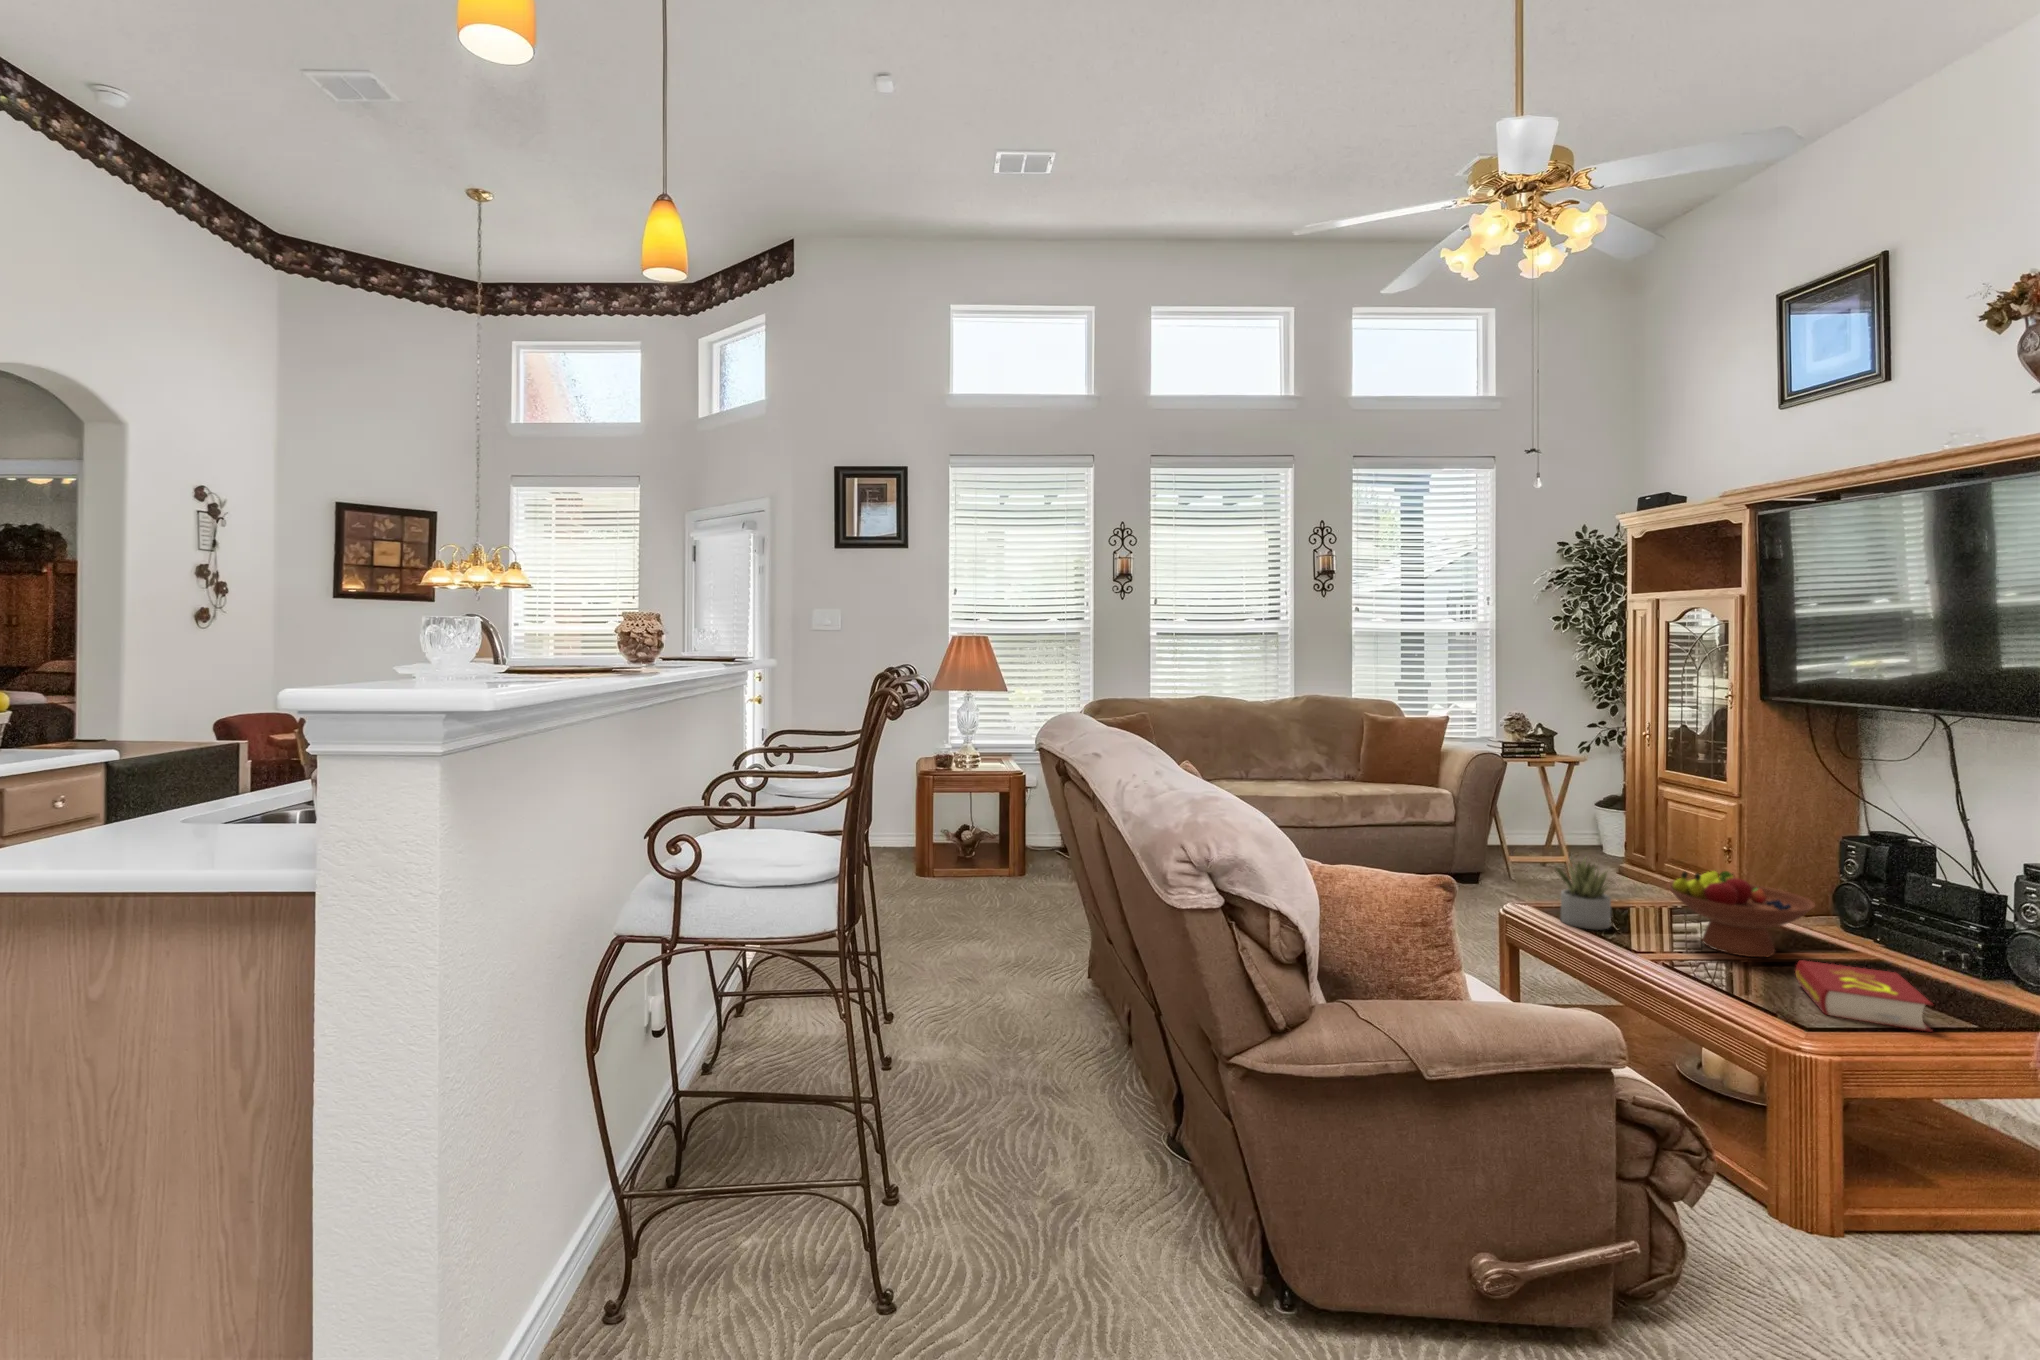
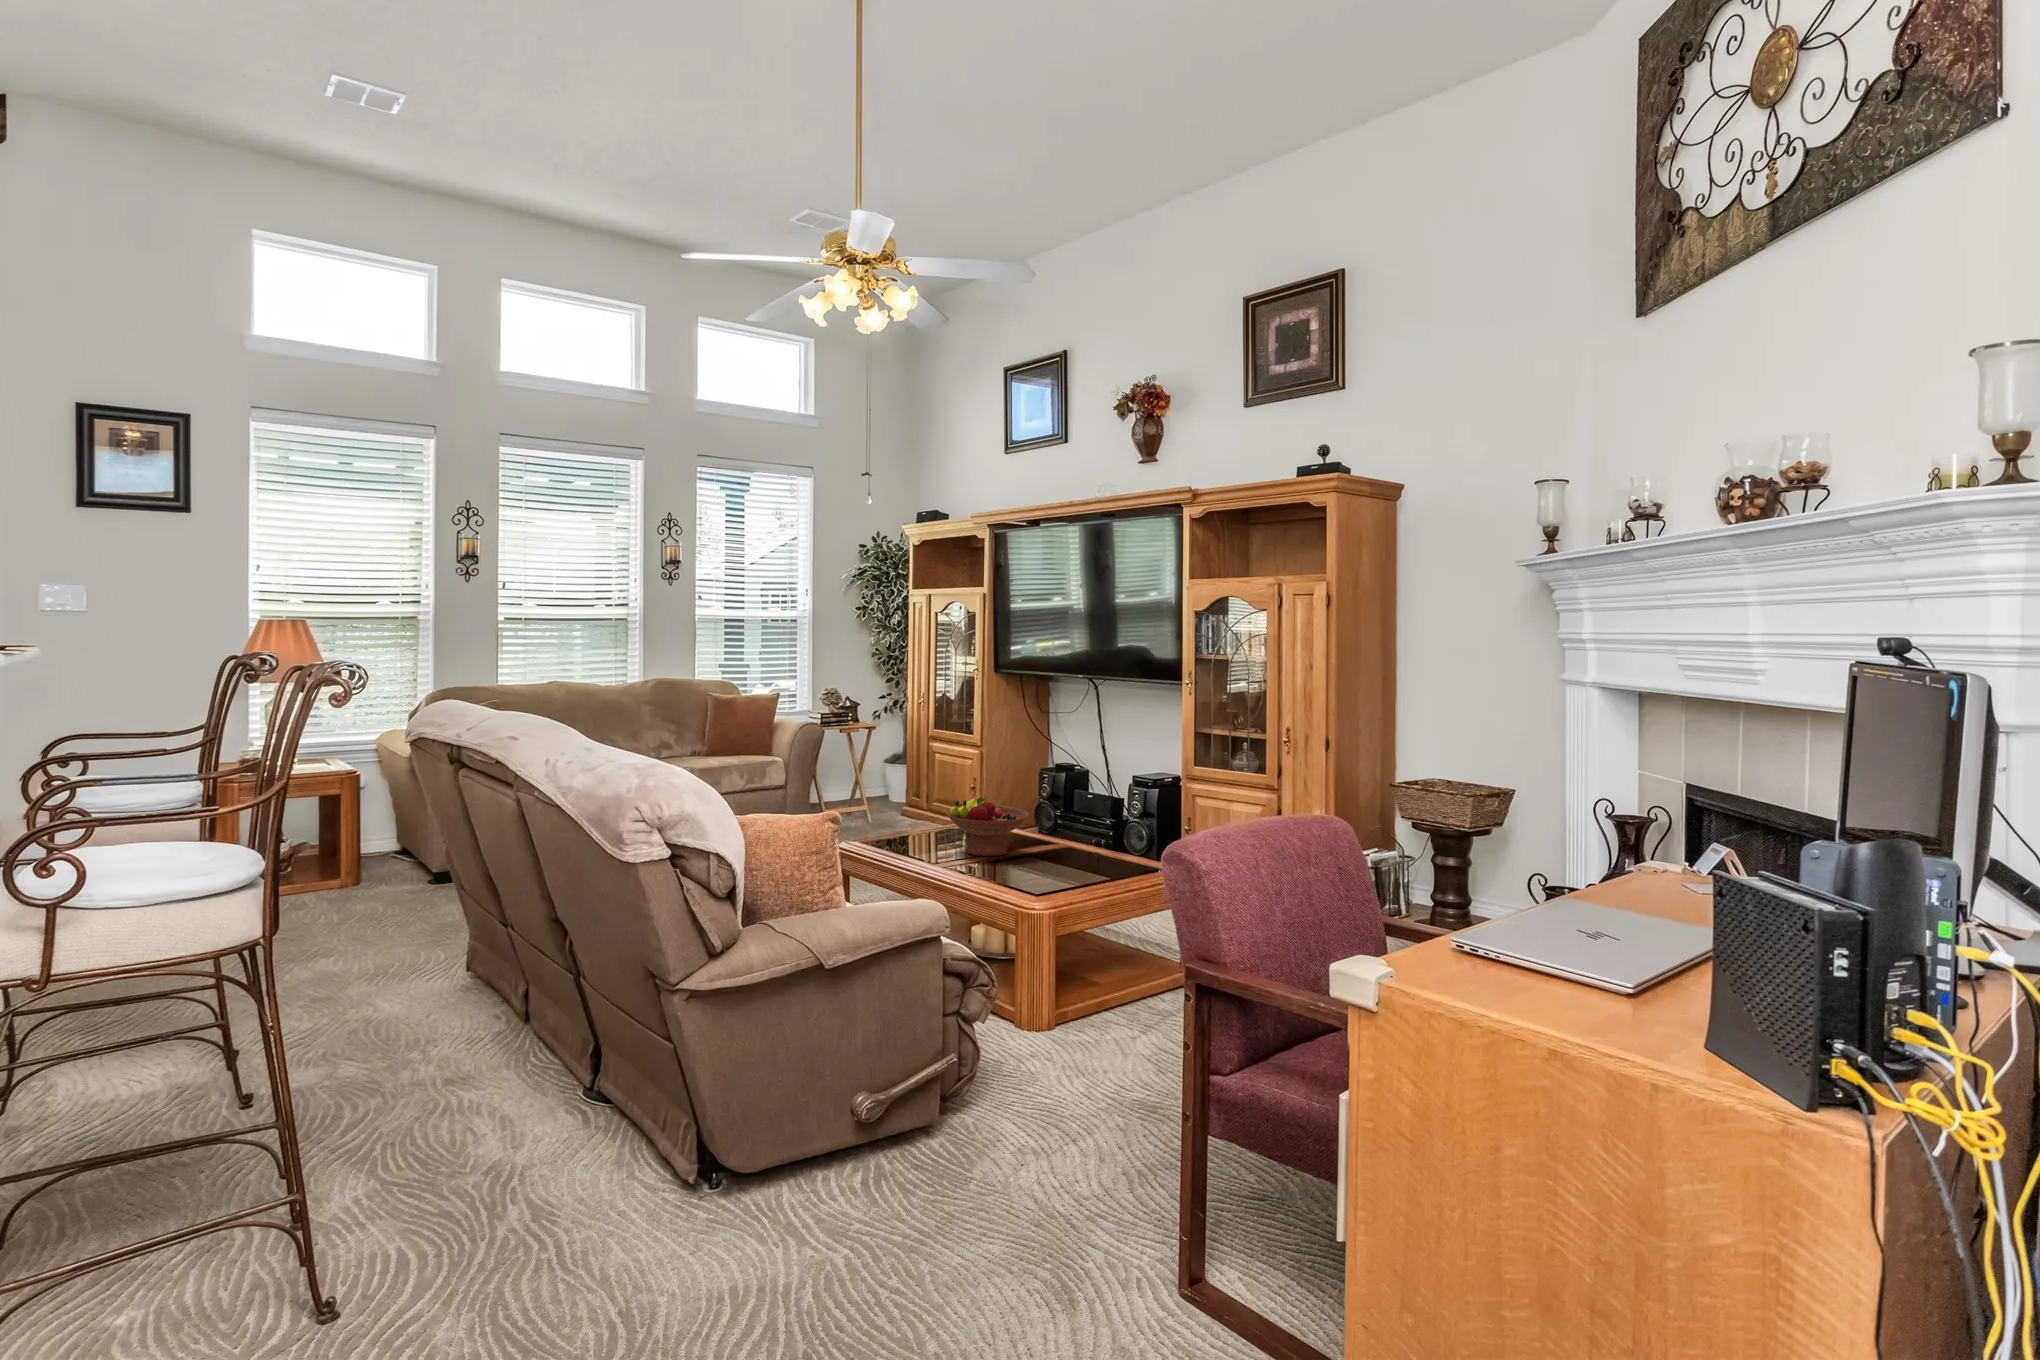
succulent plant: present [1556,858,1611,930] -> none [874,798,915,854]
book: present [1795,960,1932,1032] -> none [1019,850,1087,884]

